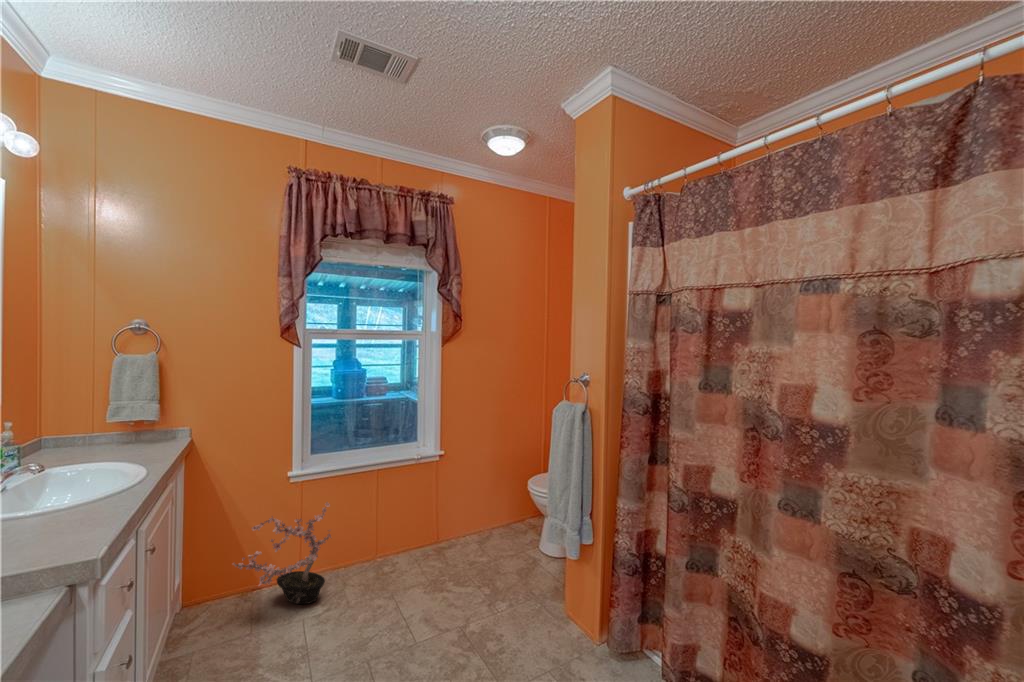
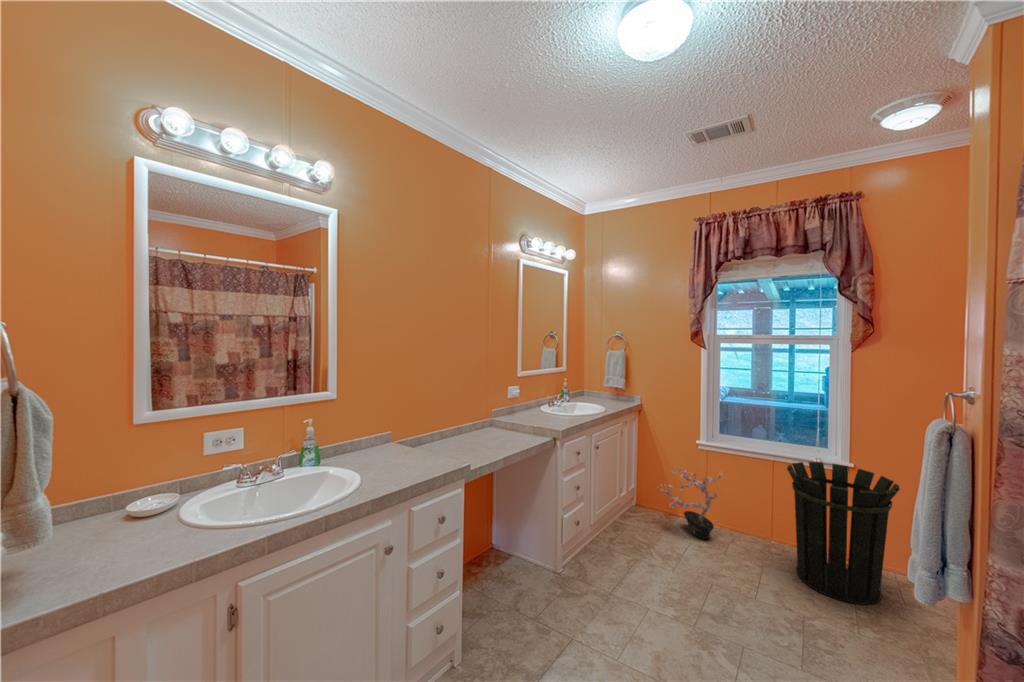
waste bin: none [407,453,492,588] -> present [787,462,900,604]

